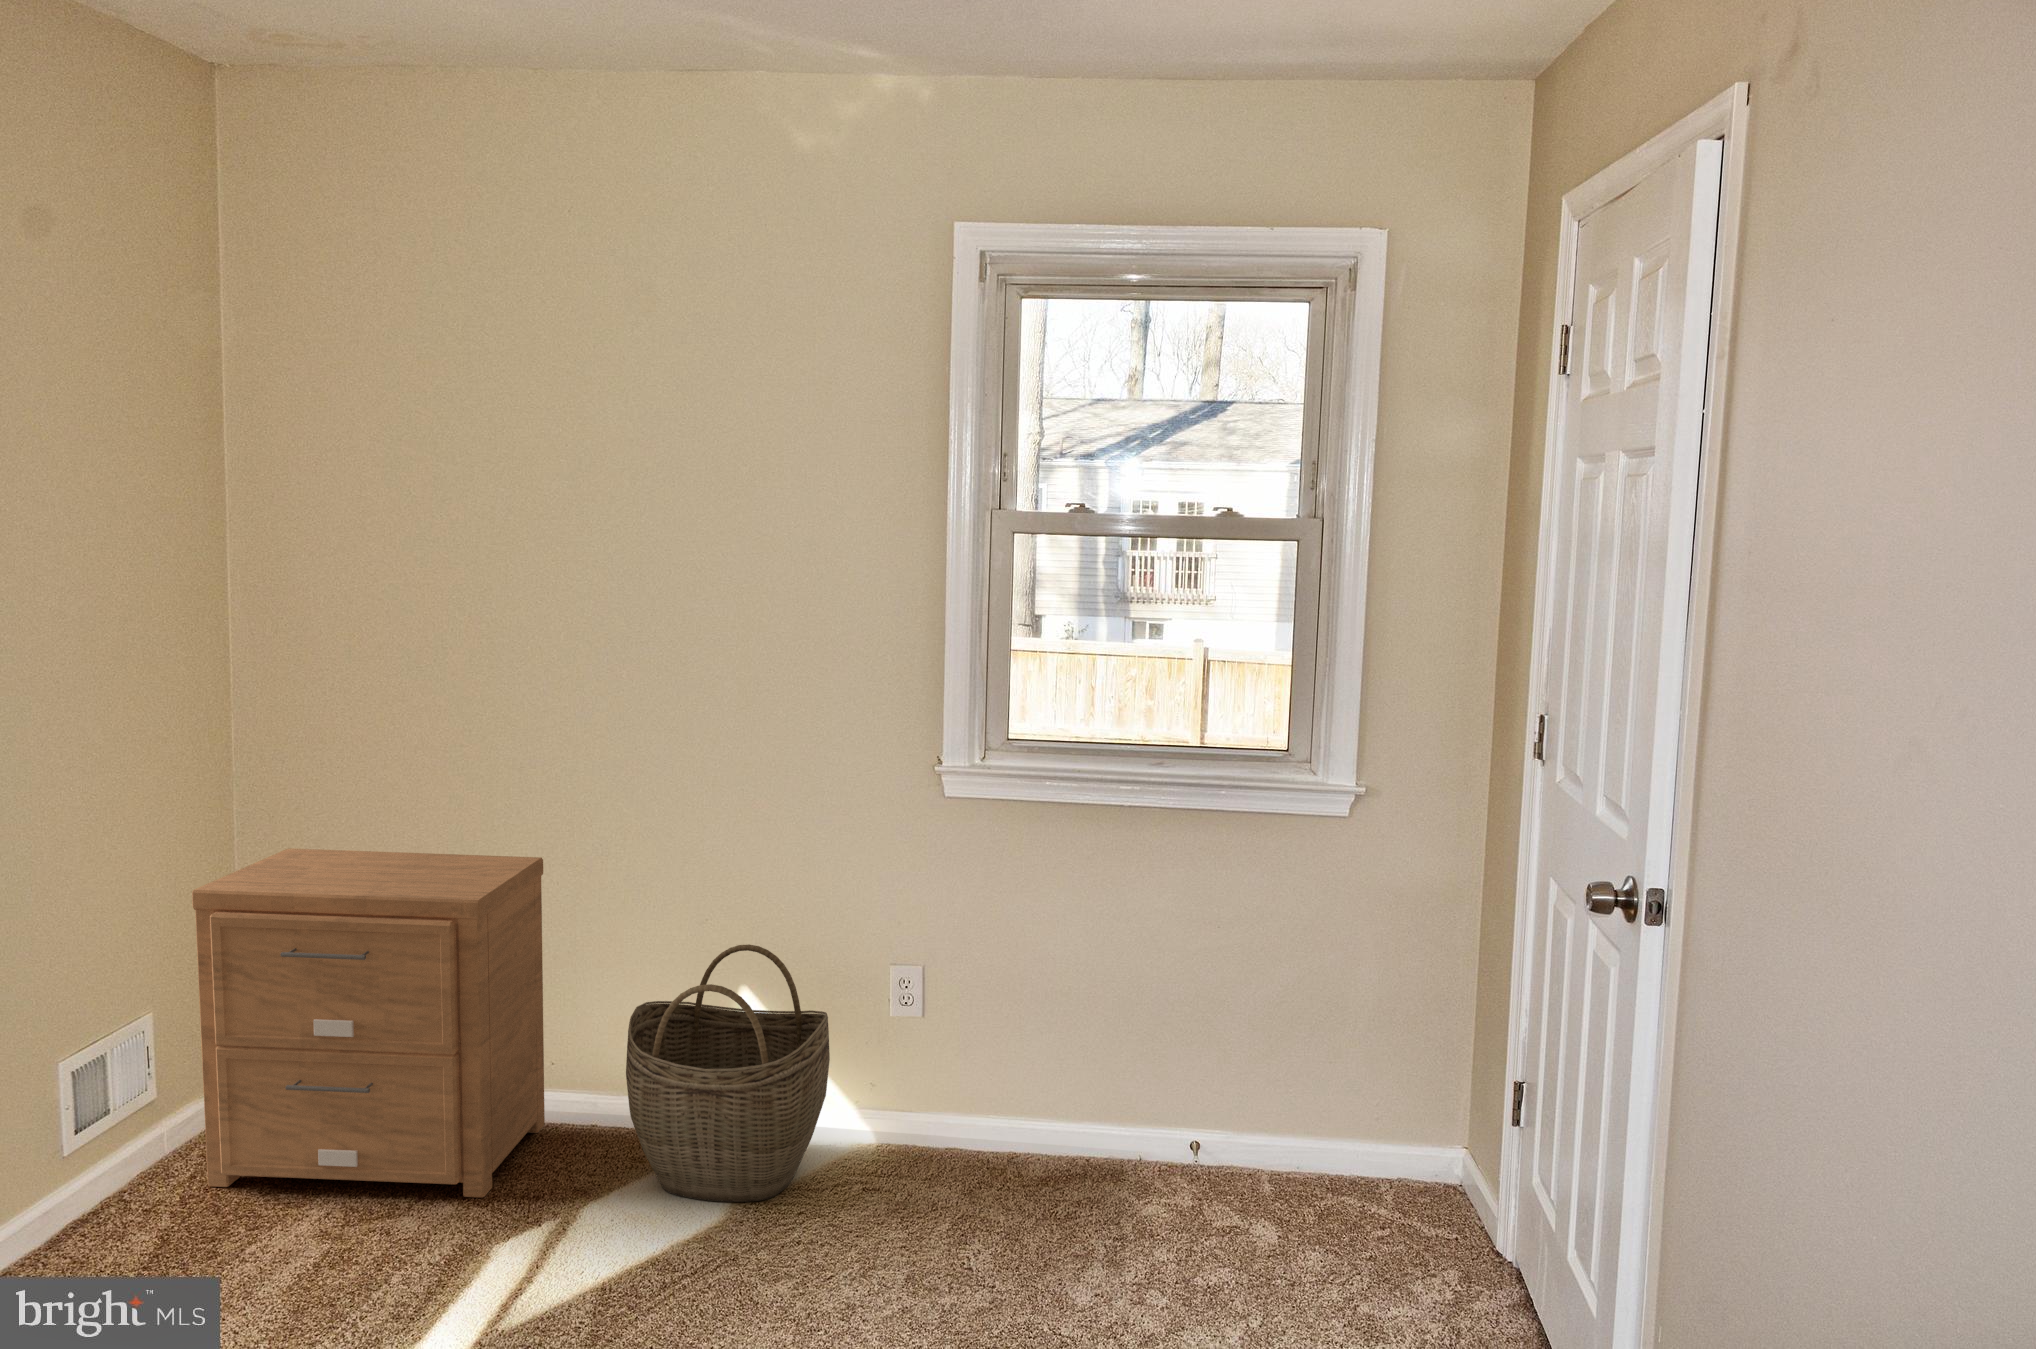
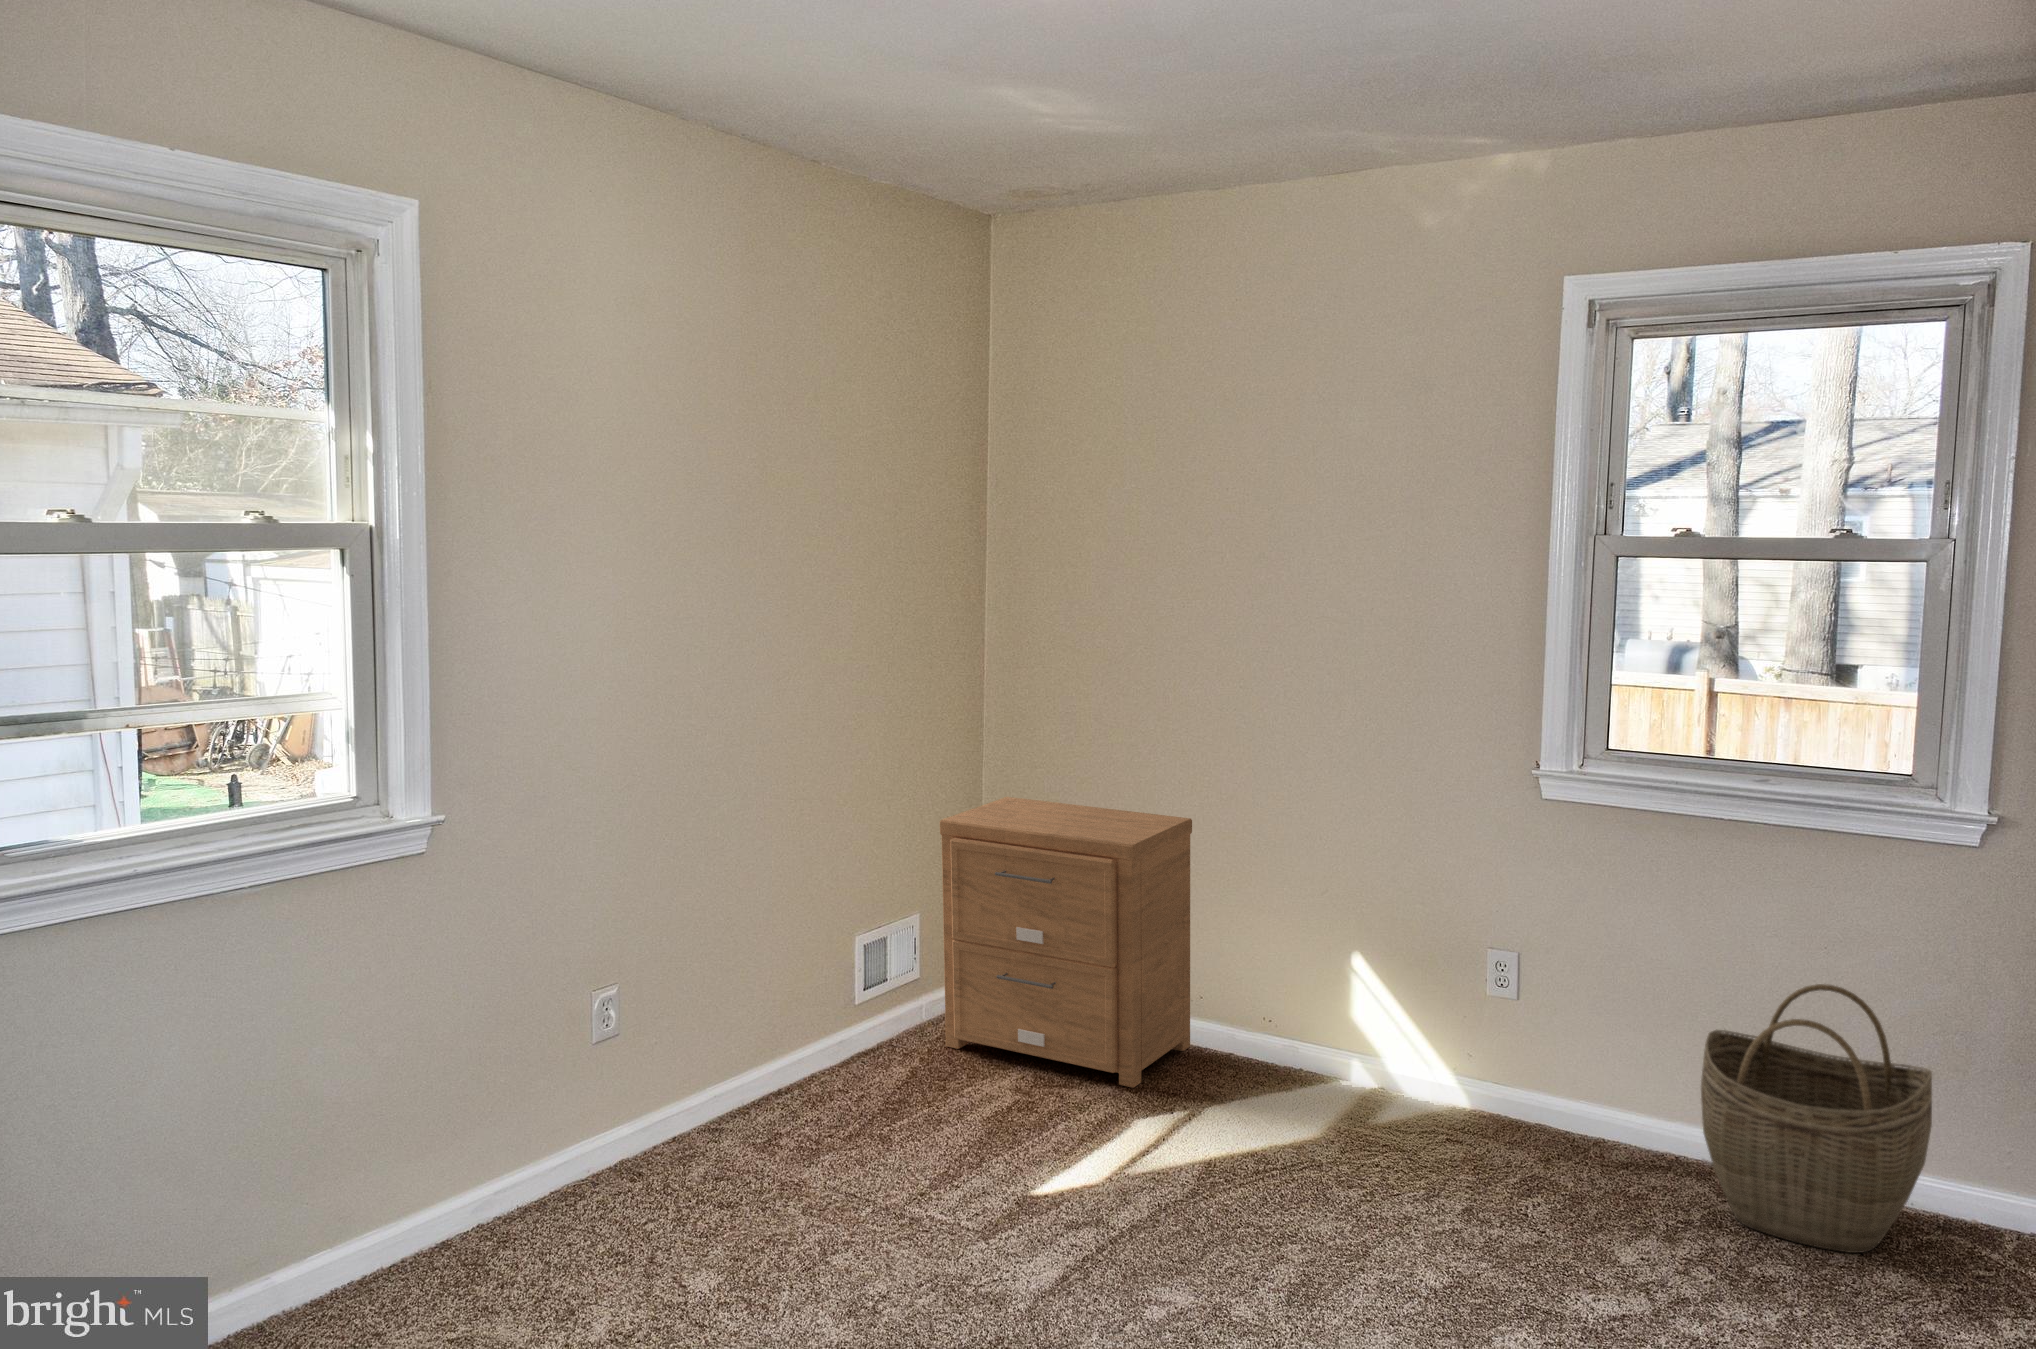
woven basket: present [626,944,830,1202] -> present [1701,984,1932,1253]

